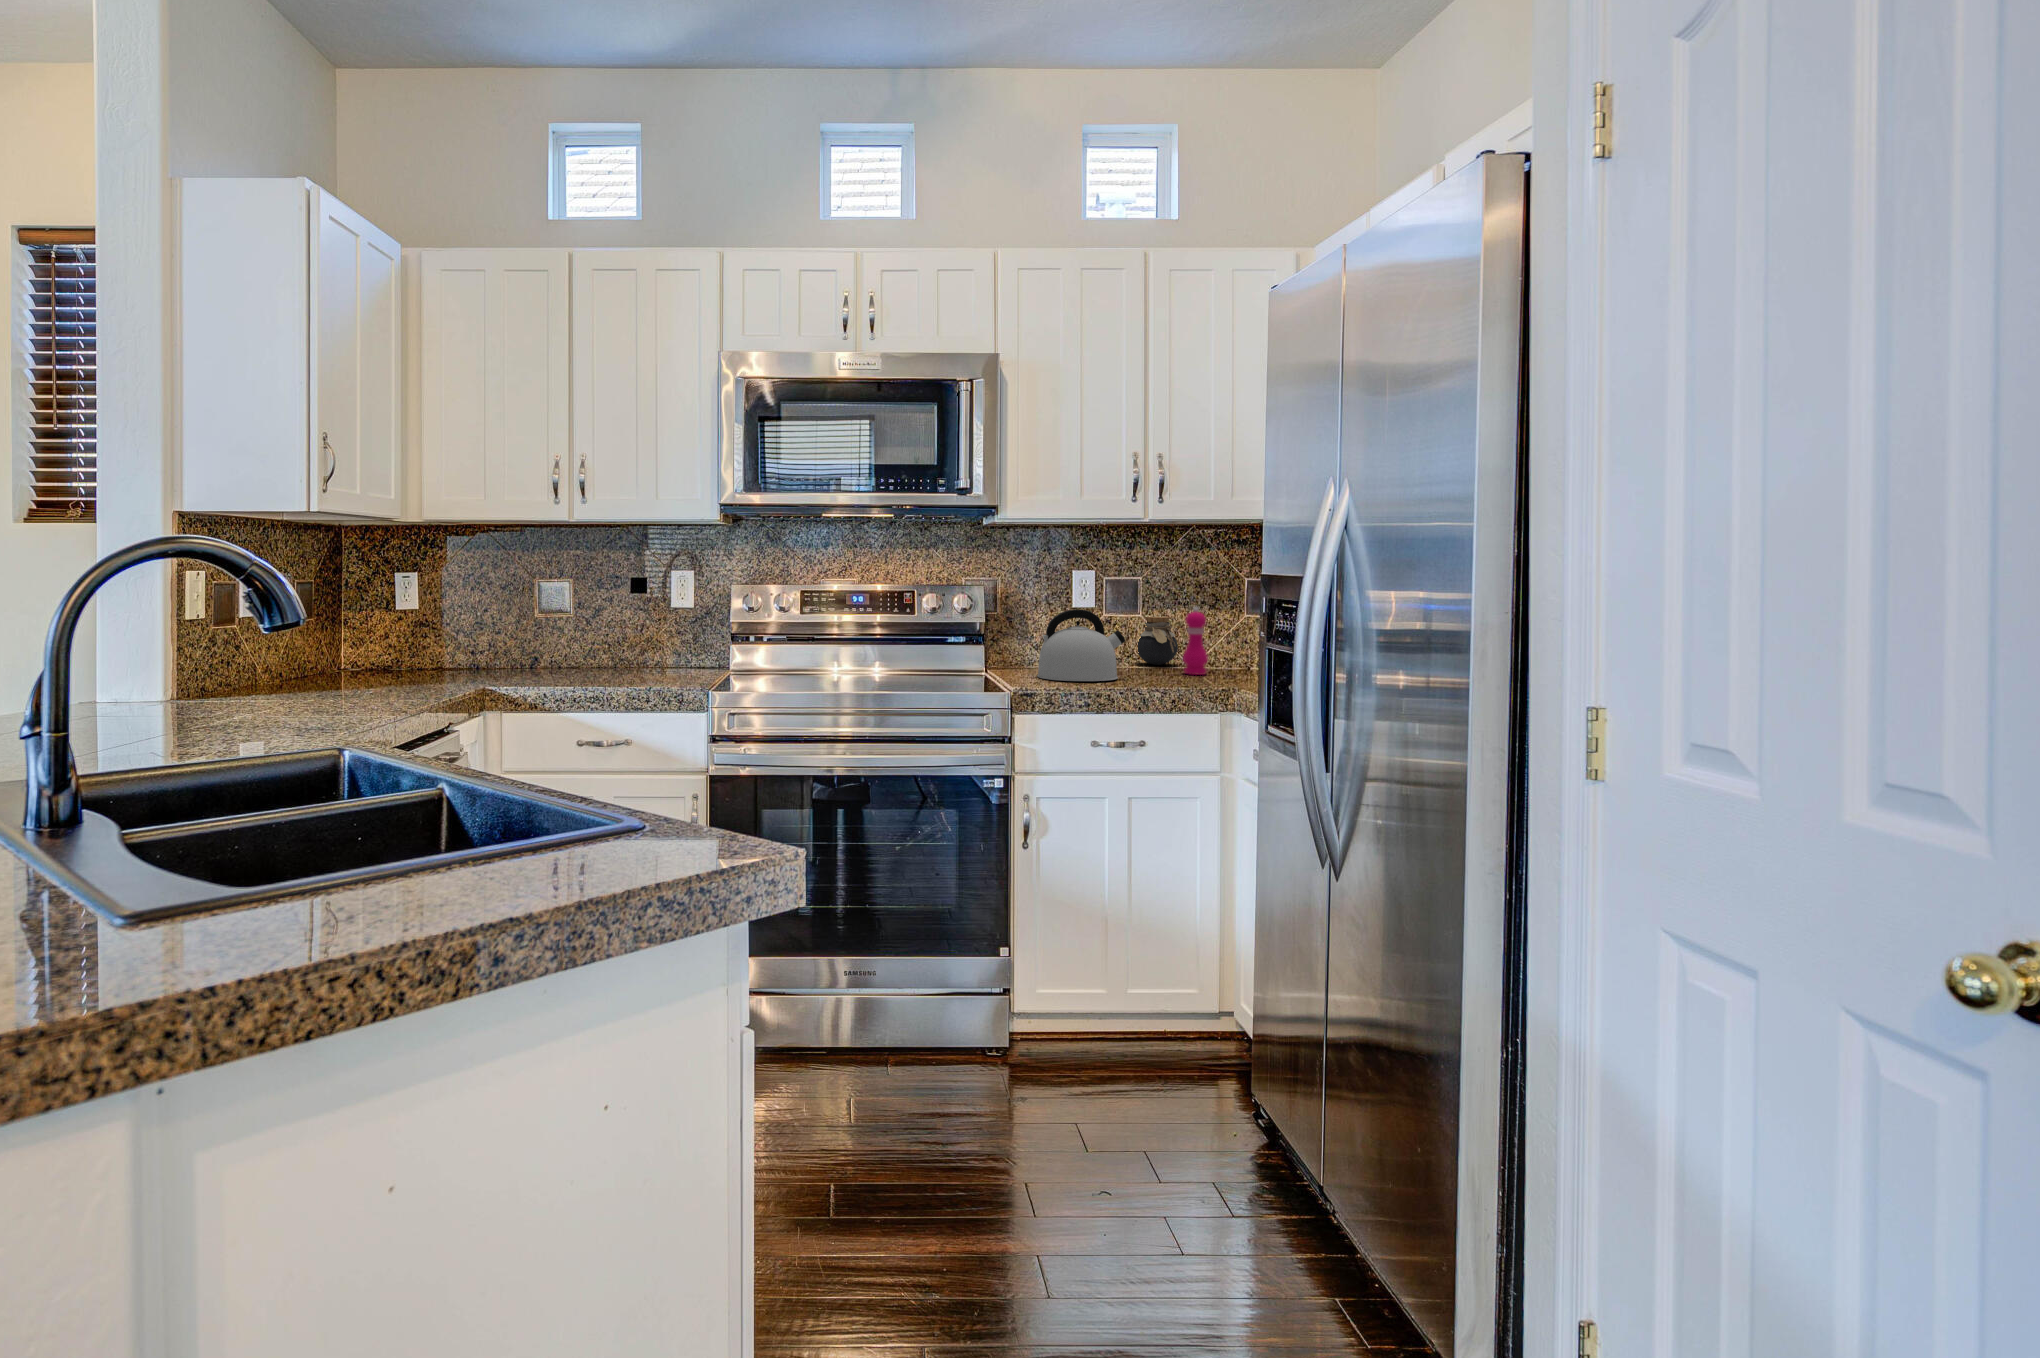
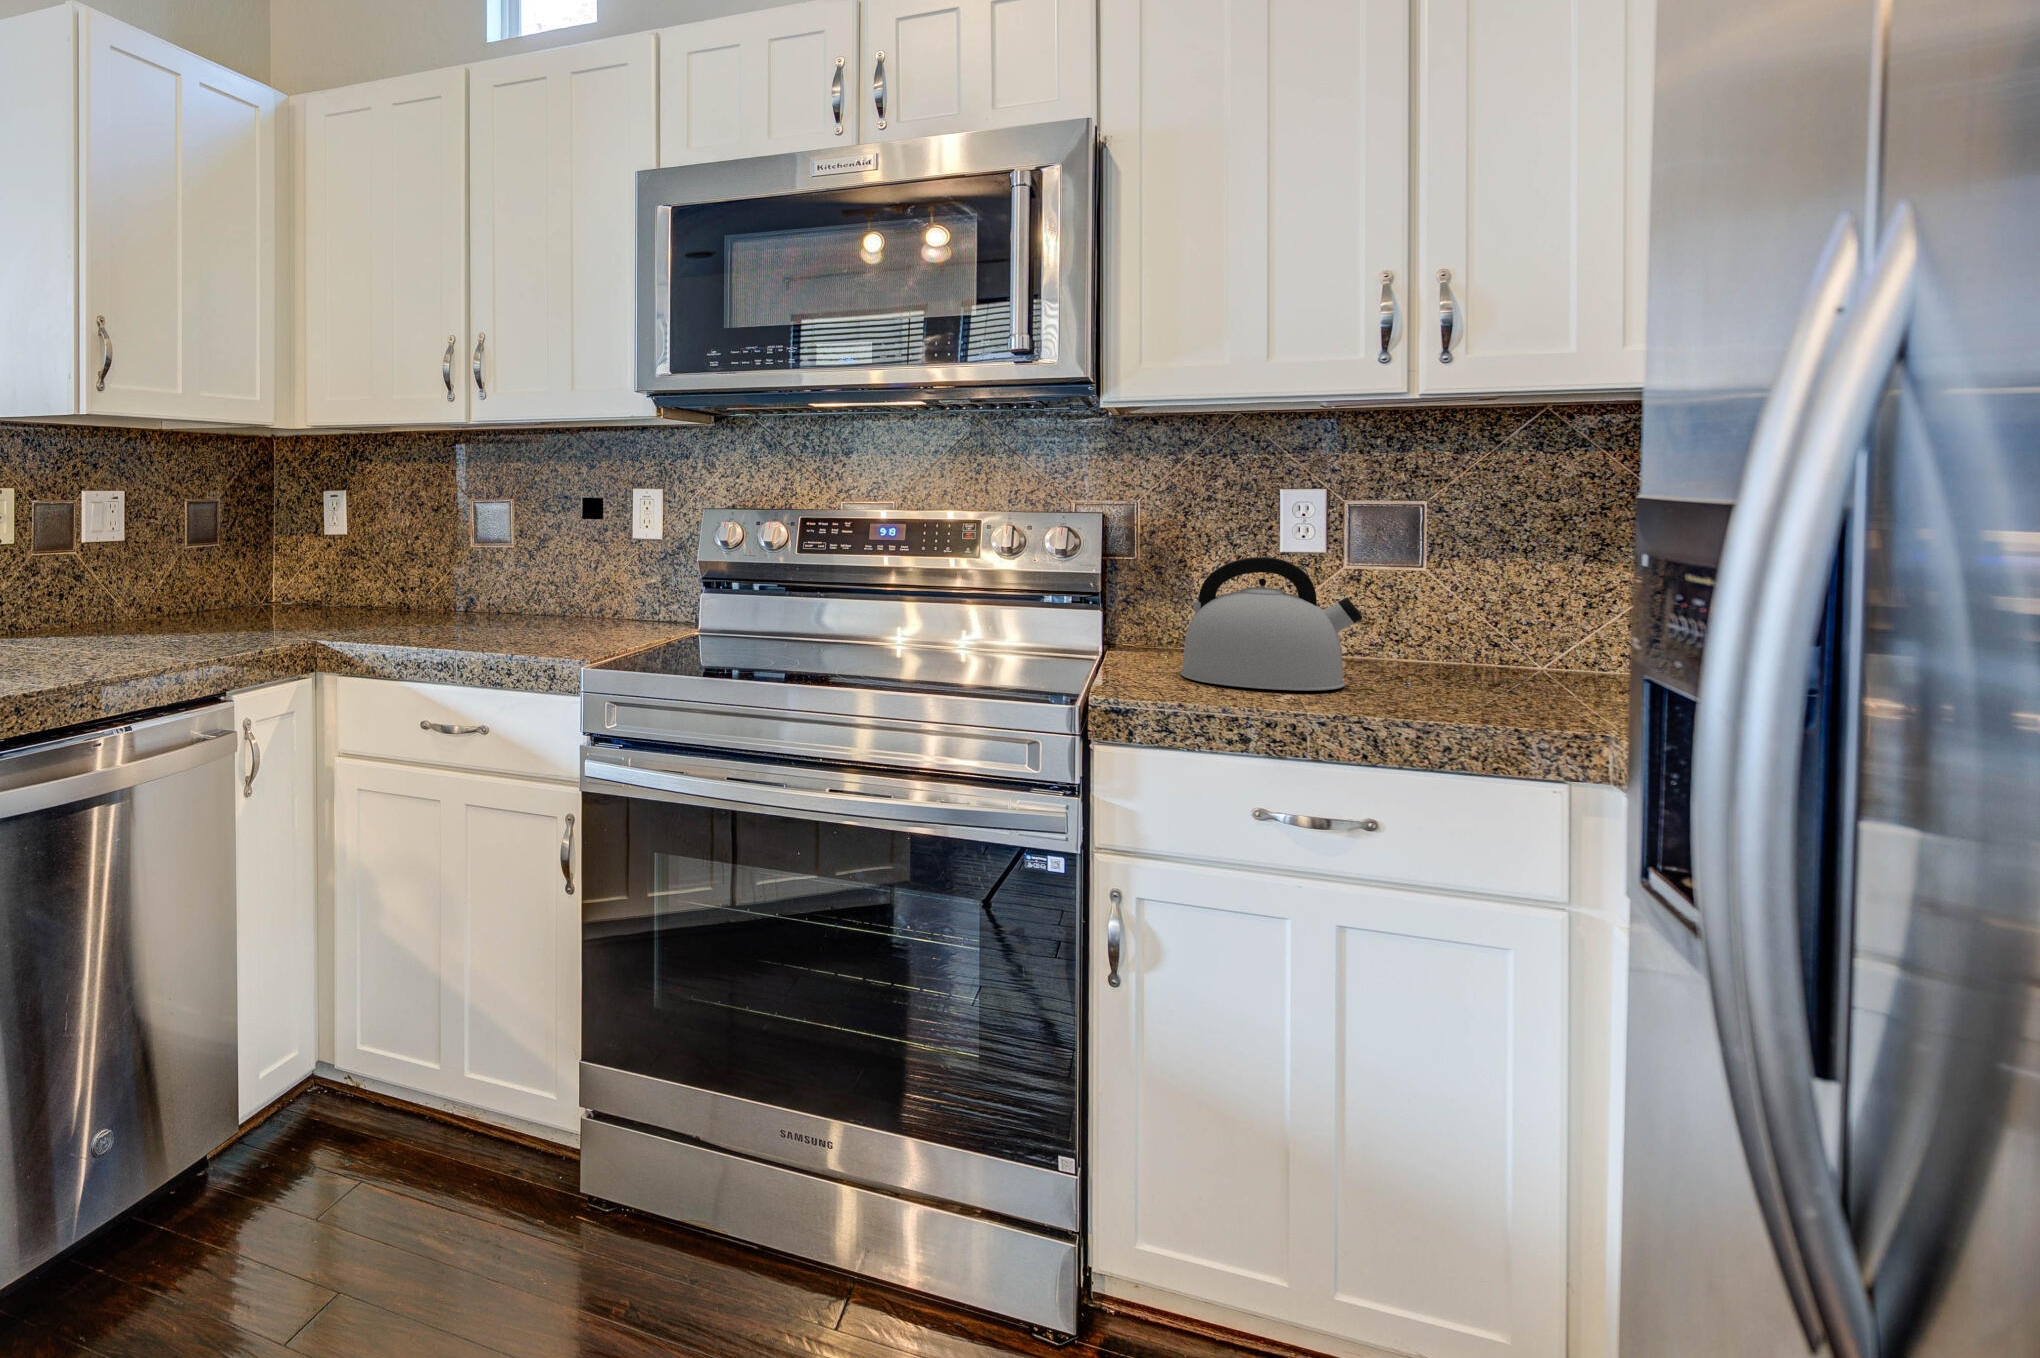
pepper mill: present [1183,607,1208,675] -> none [1504,557,1563,690]
jar: present [1138,616,1178,665] -> none [1415,573,1507,663]

